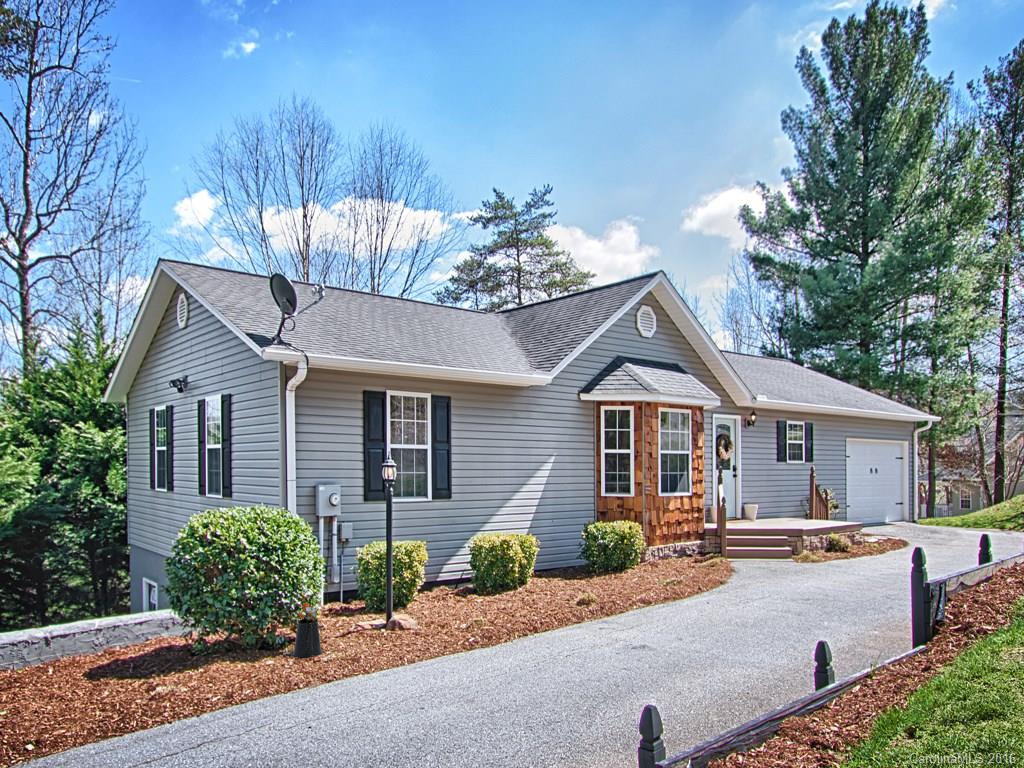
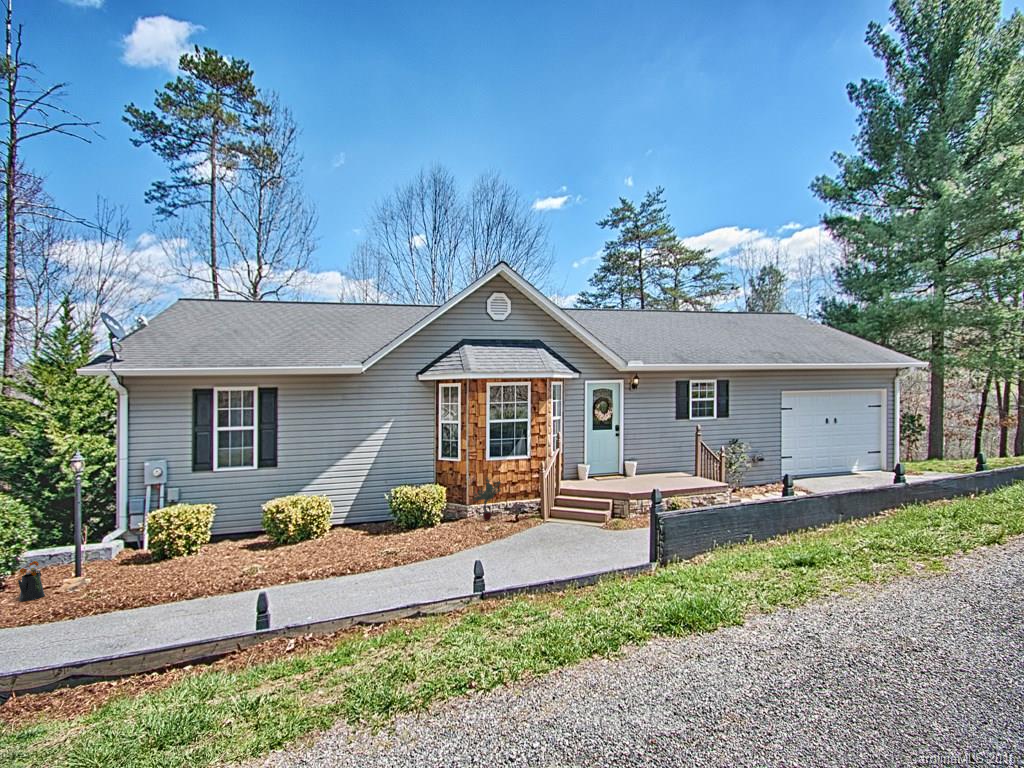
potted tree: none [654,514,682,565] -> present [472,478,501,521]

